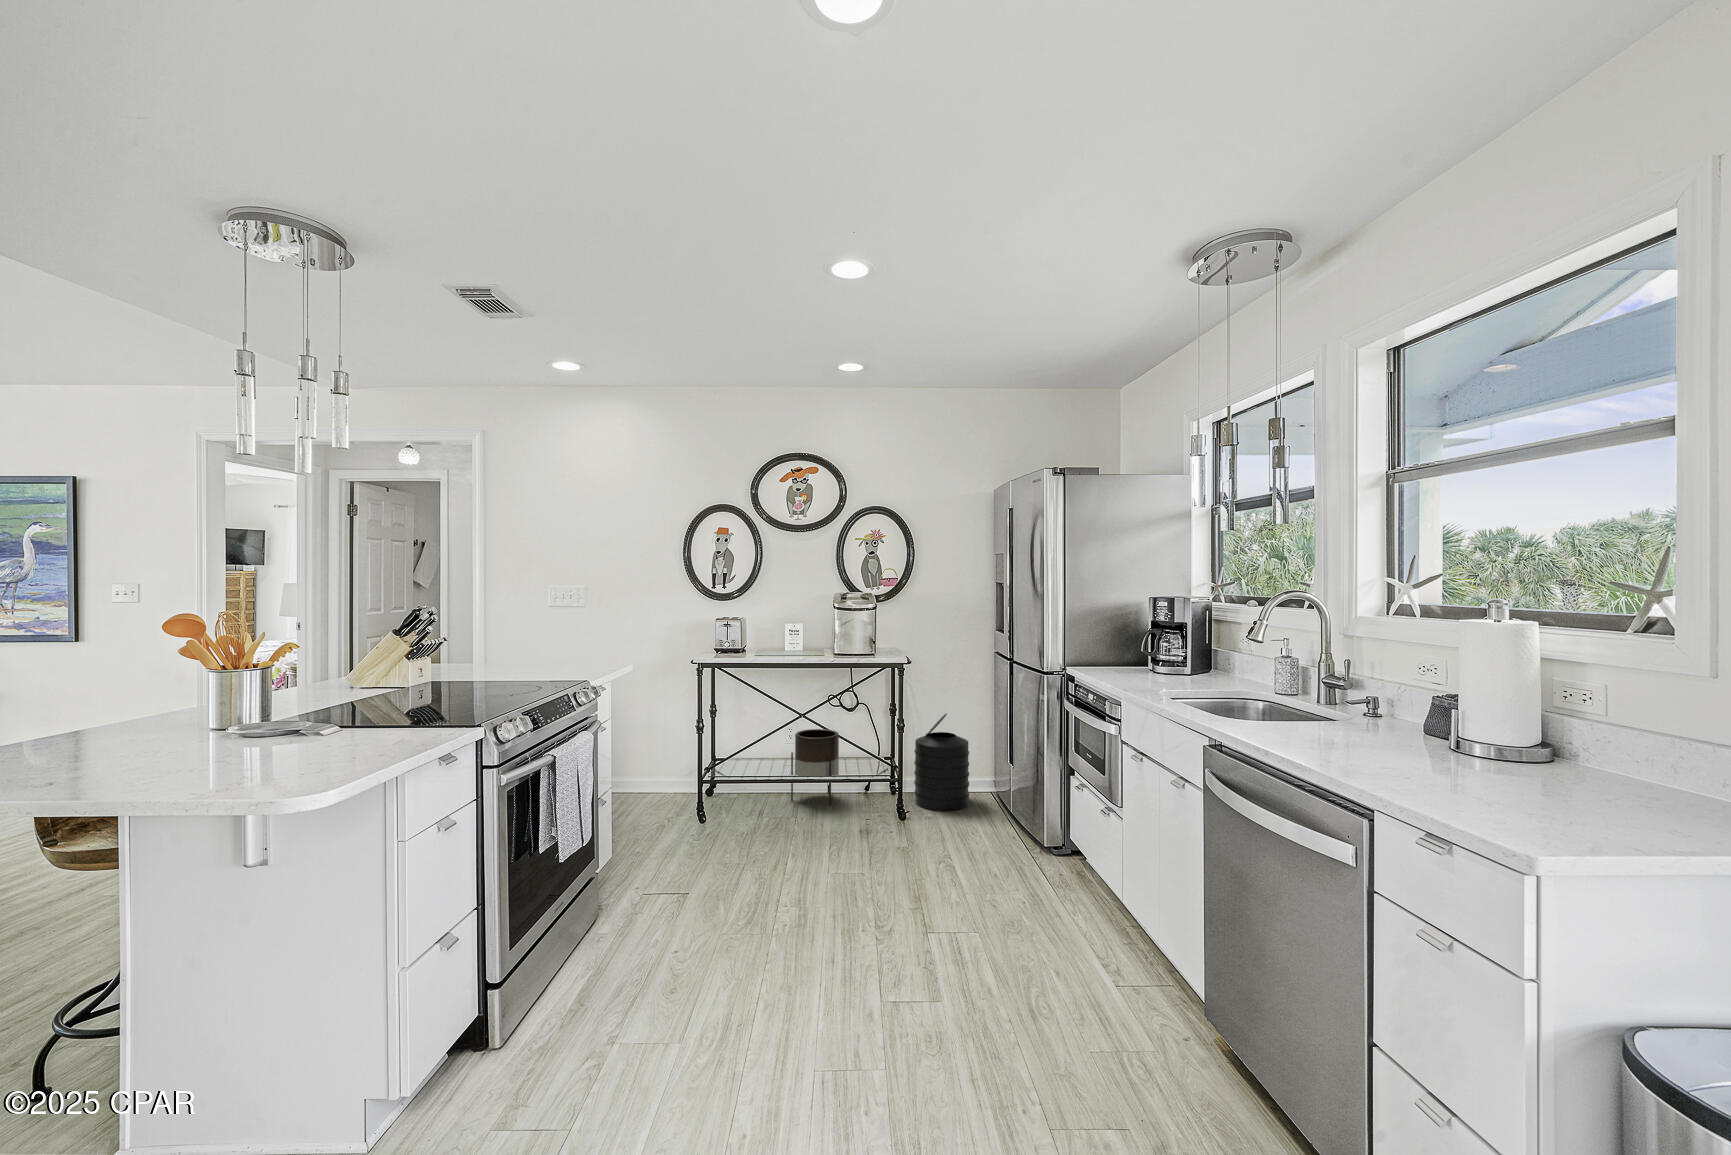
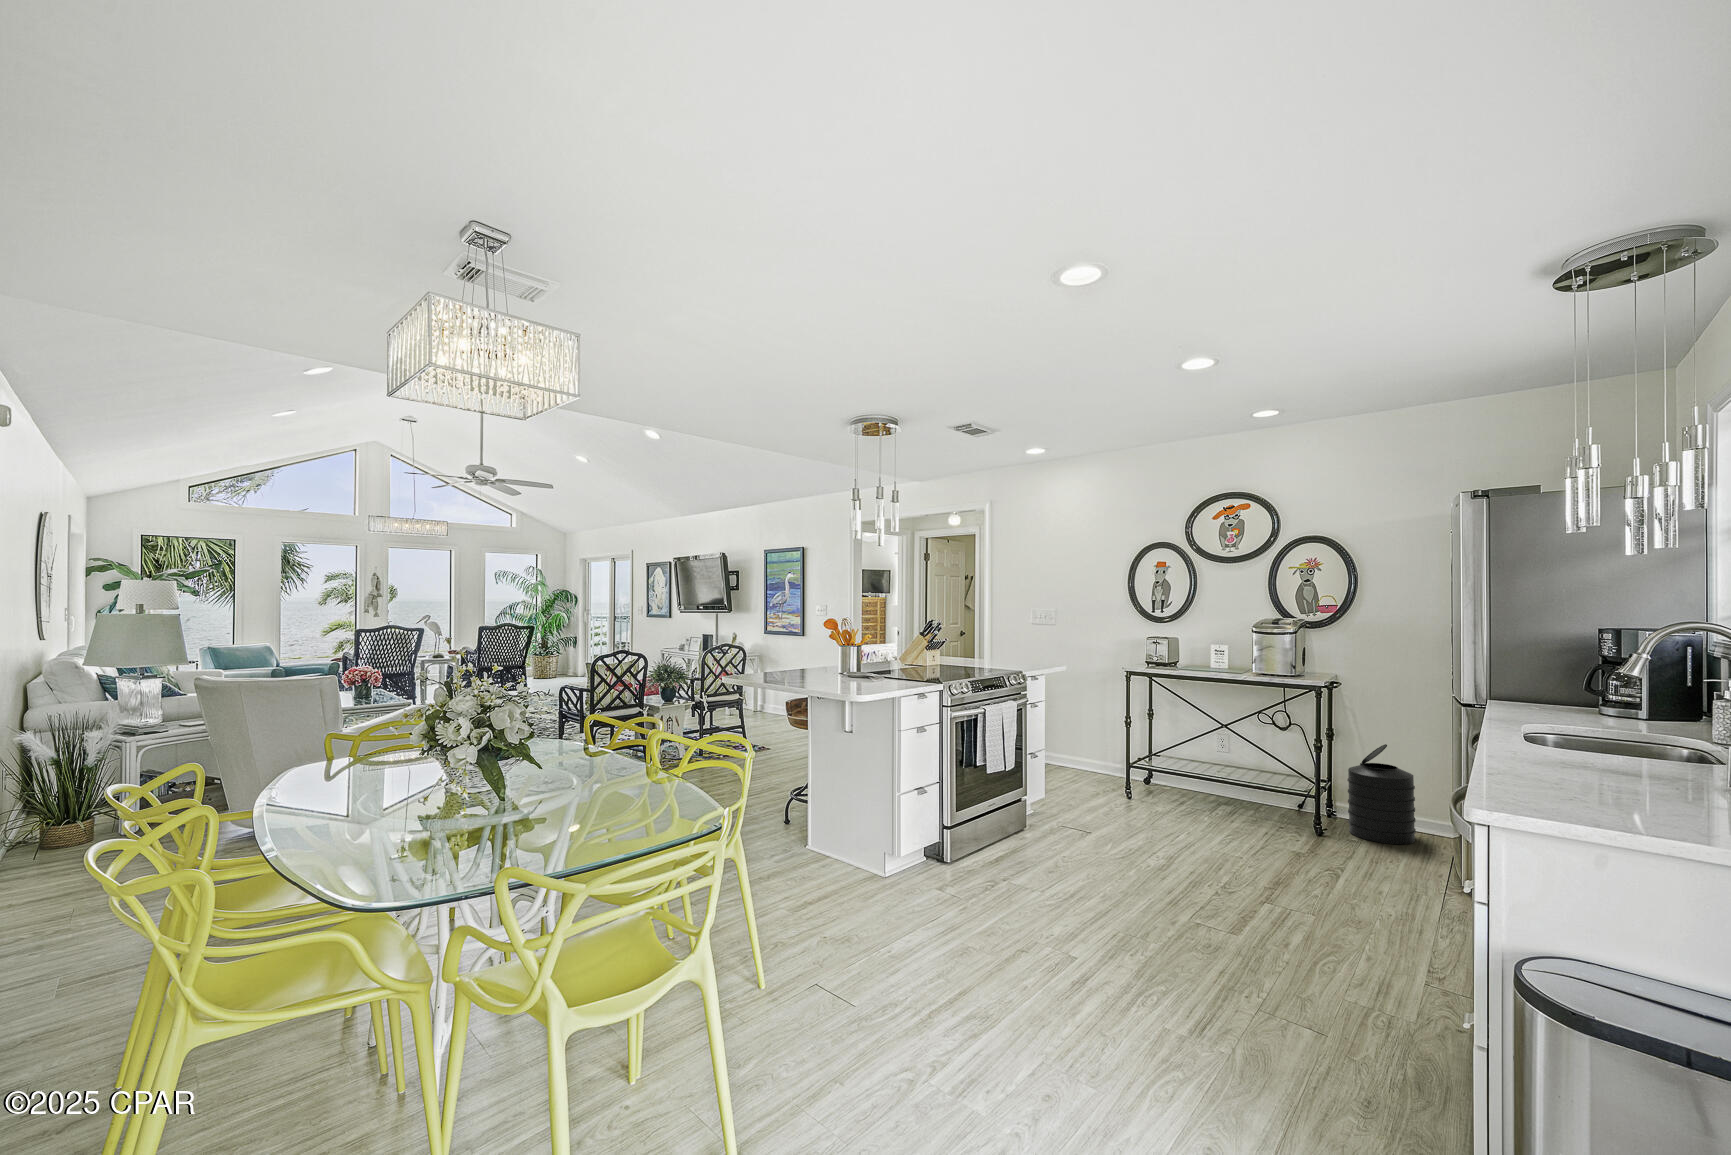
planter: present [791,729,839,806] -> none [1220,743,1268,815]

